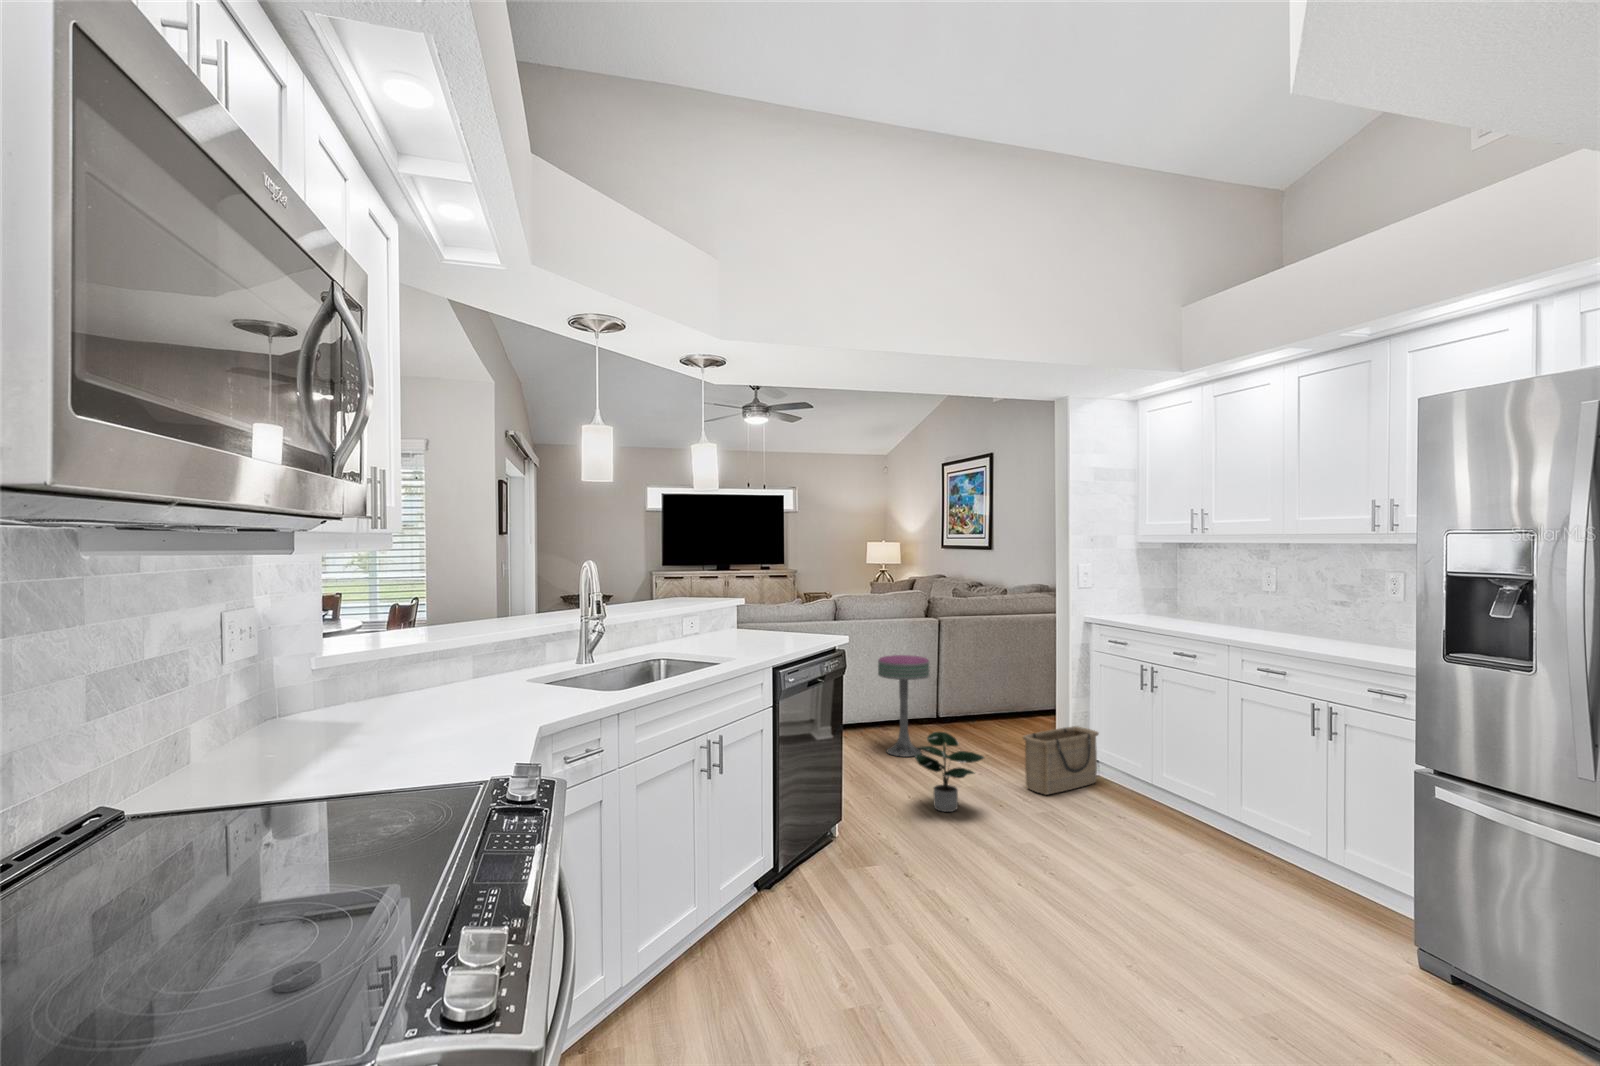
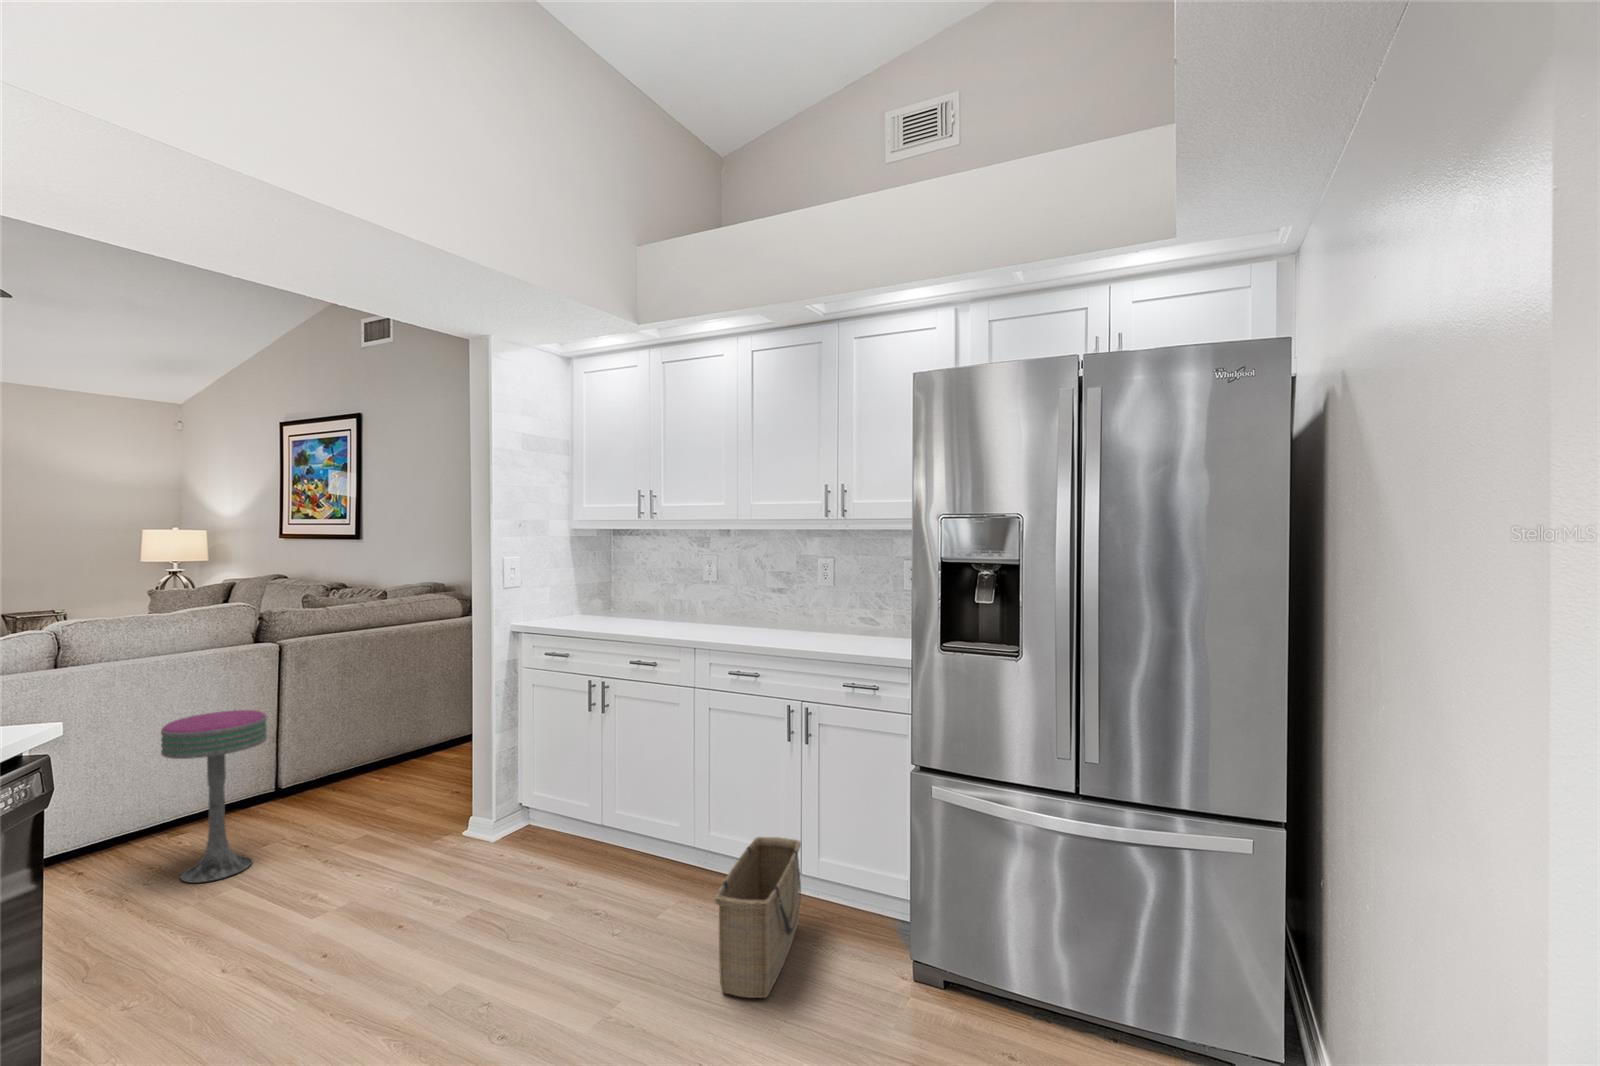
basket: present [1023,726,1099,795] -> present [715,837,801,998]
potted plant: present [915,732,984,812] -> none [242,837,377,975]

